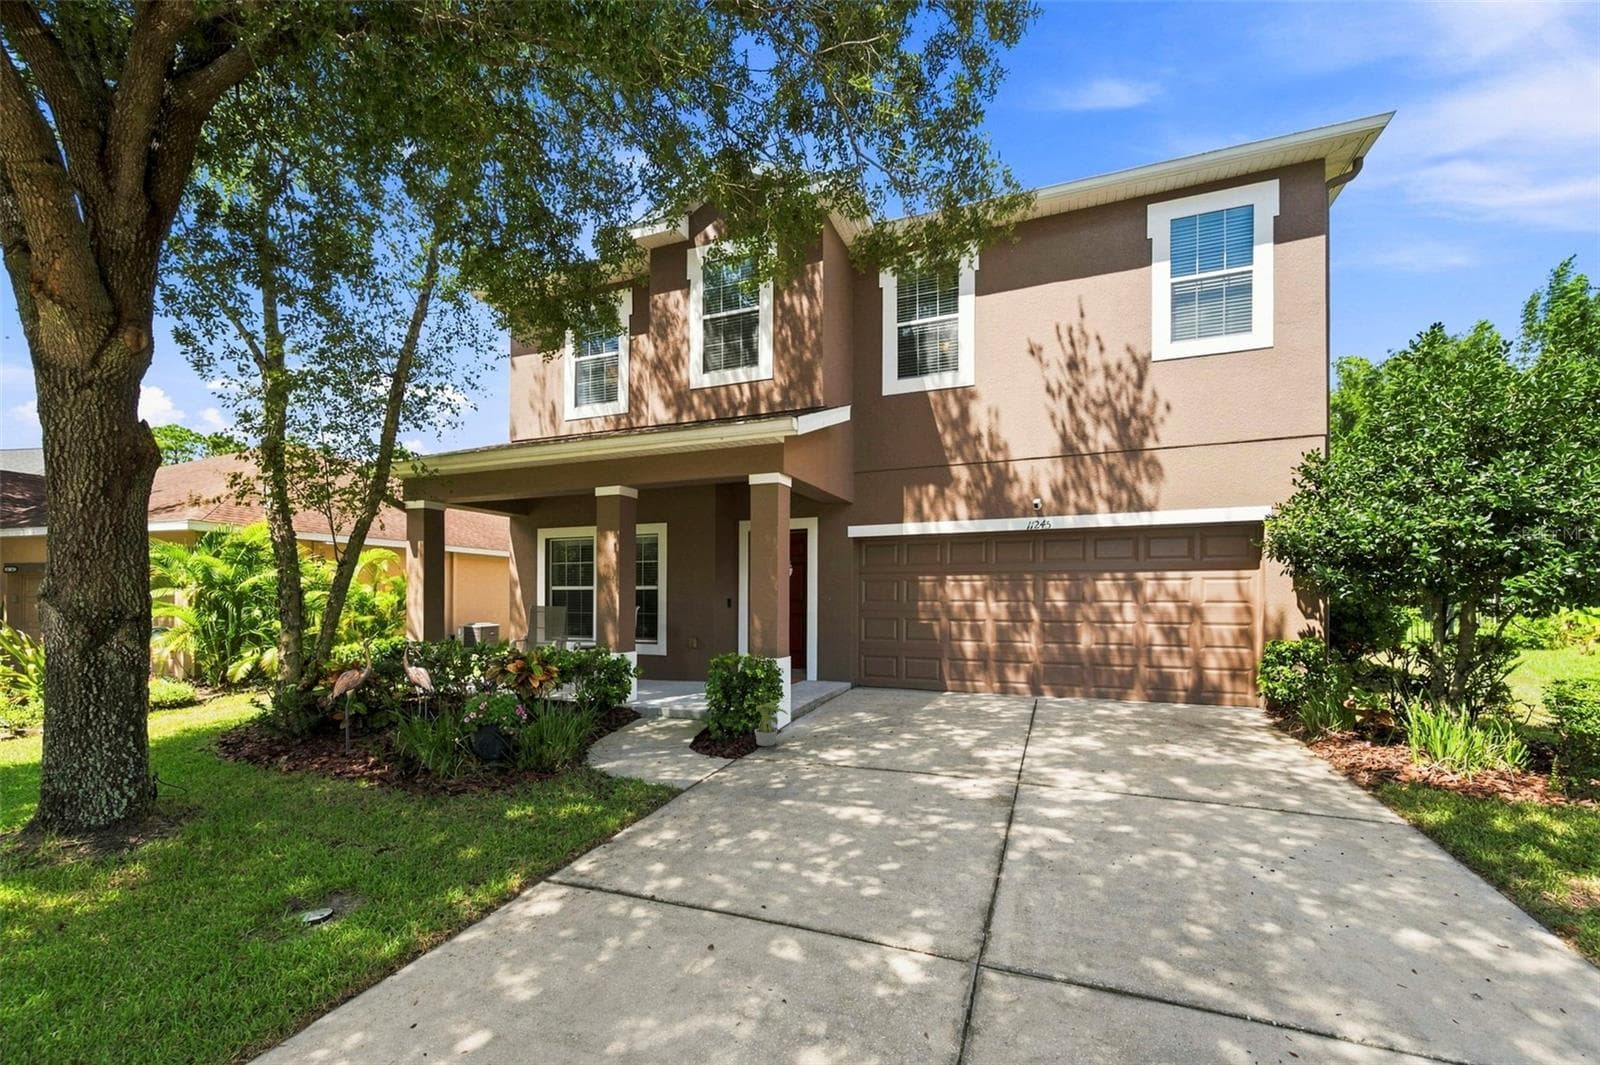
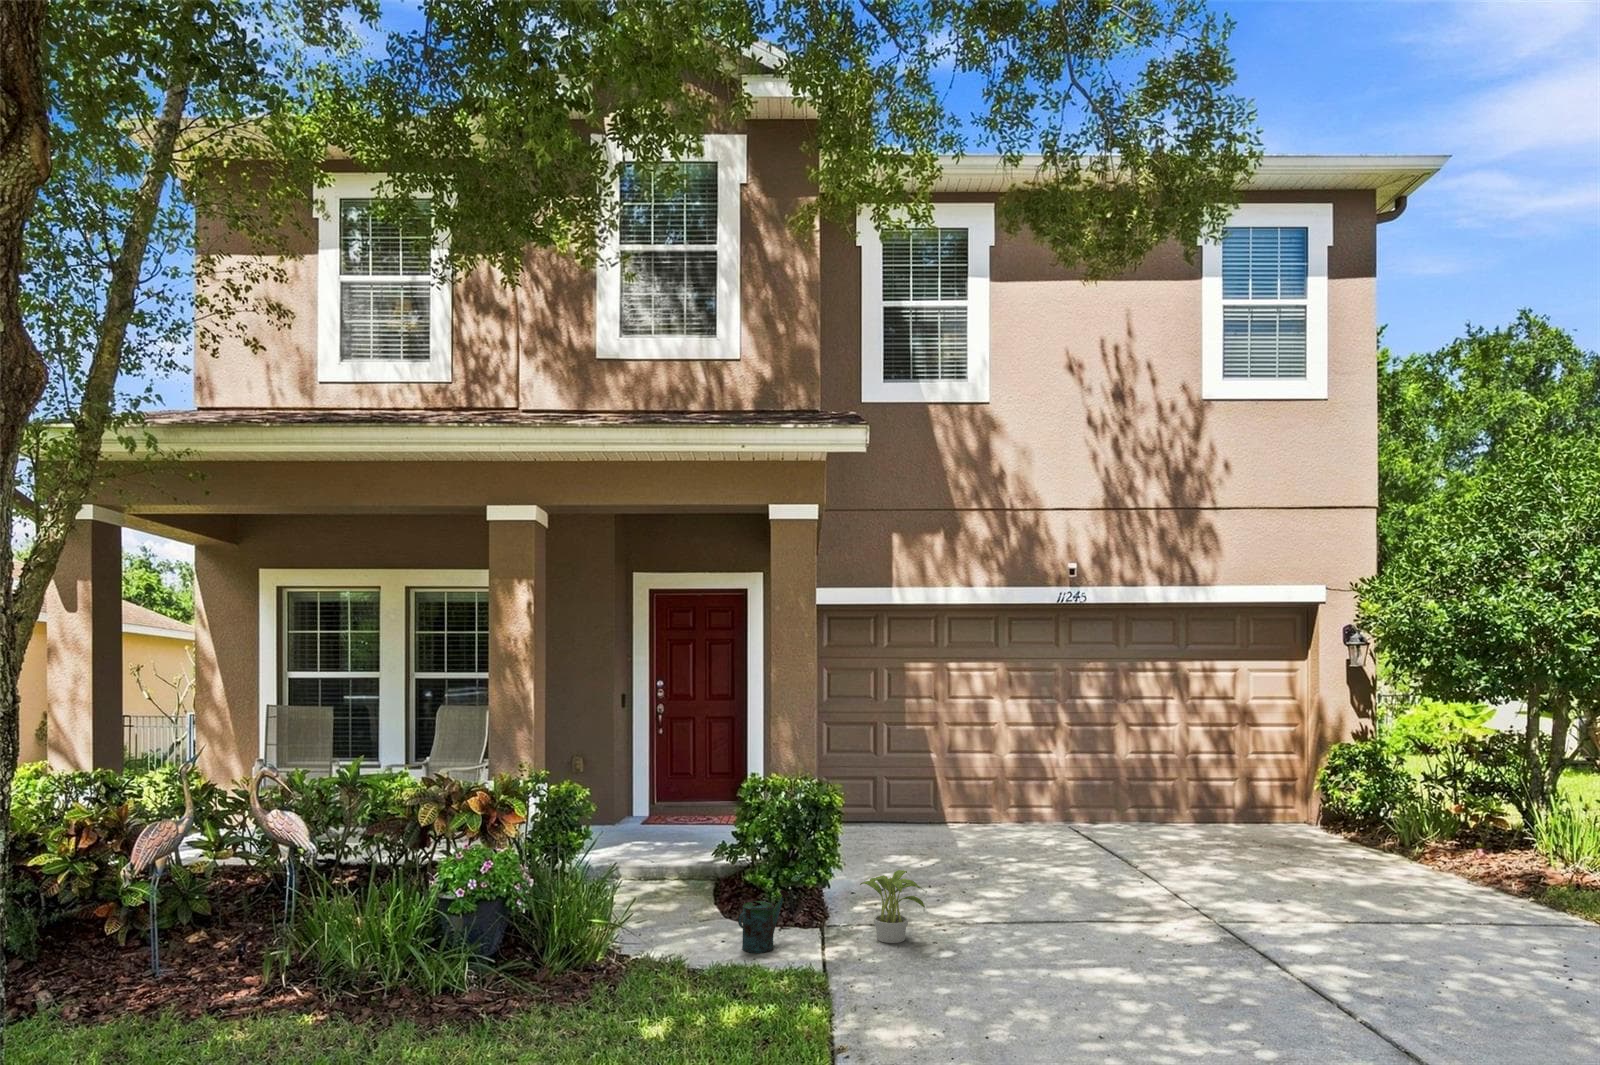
watering can: none [666,705,710,741] -> present [738,890,790,953]

